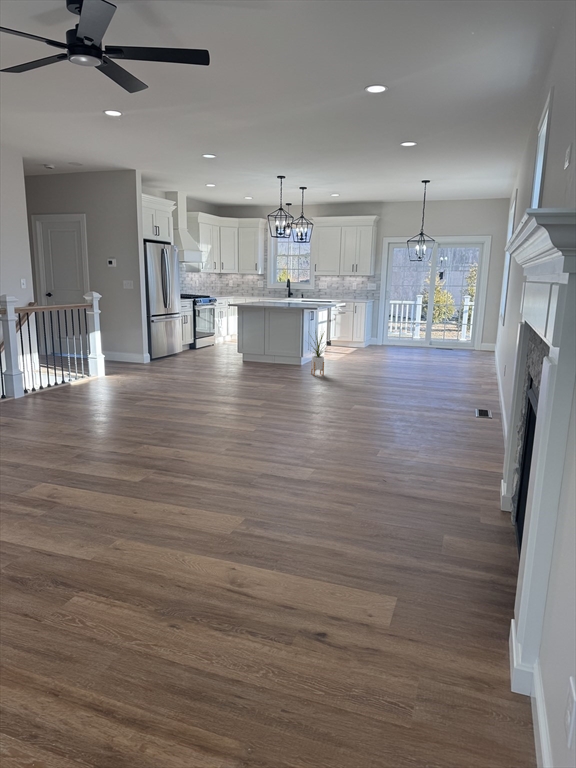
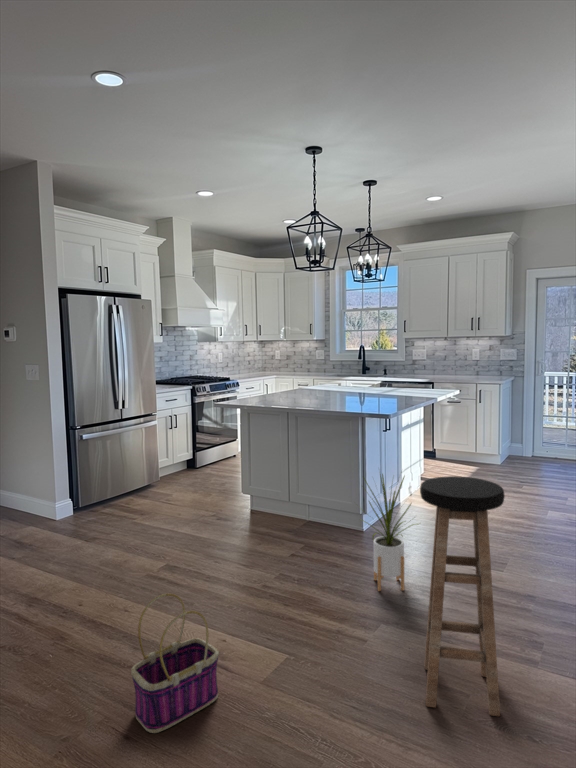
bar stool: none [334,321,361,390] -> present [420,476,505,716]
basket: none [245,356,270,394] -> present [131,594,219,733]

